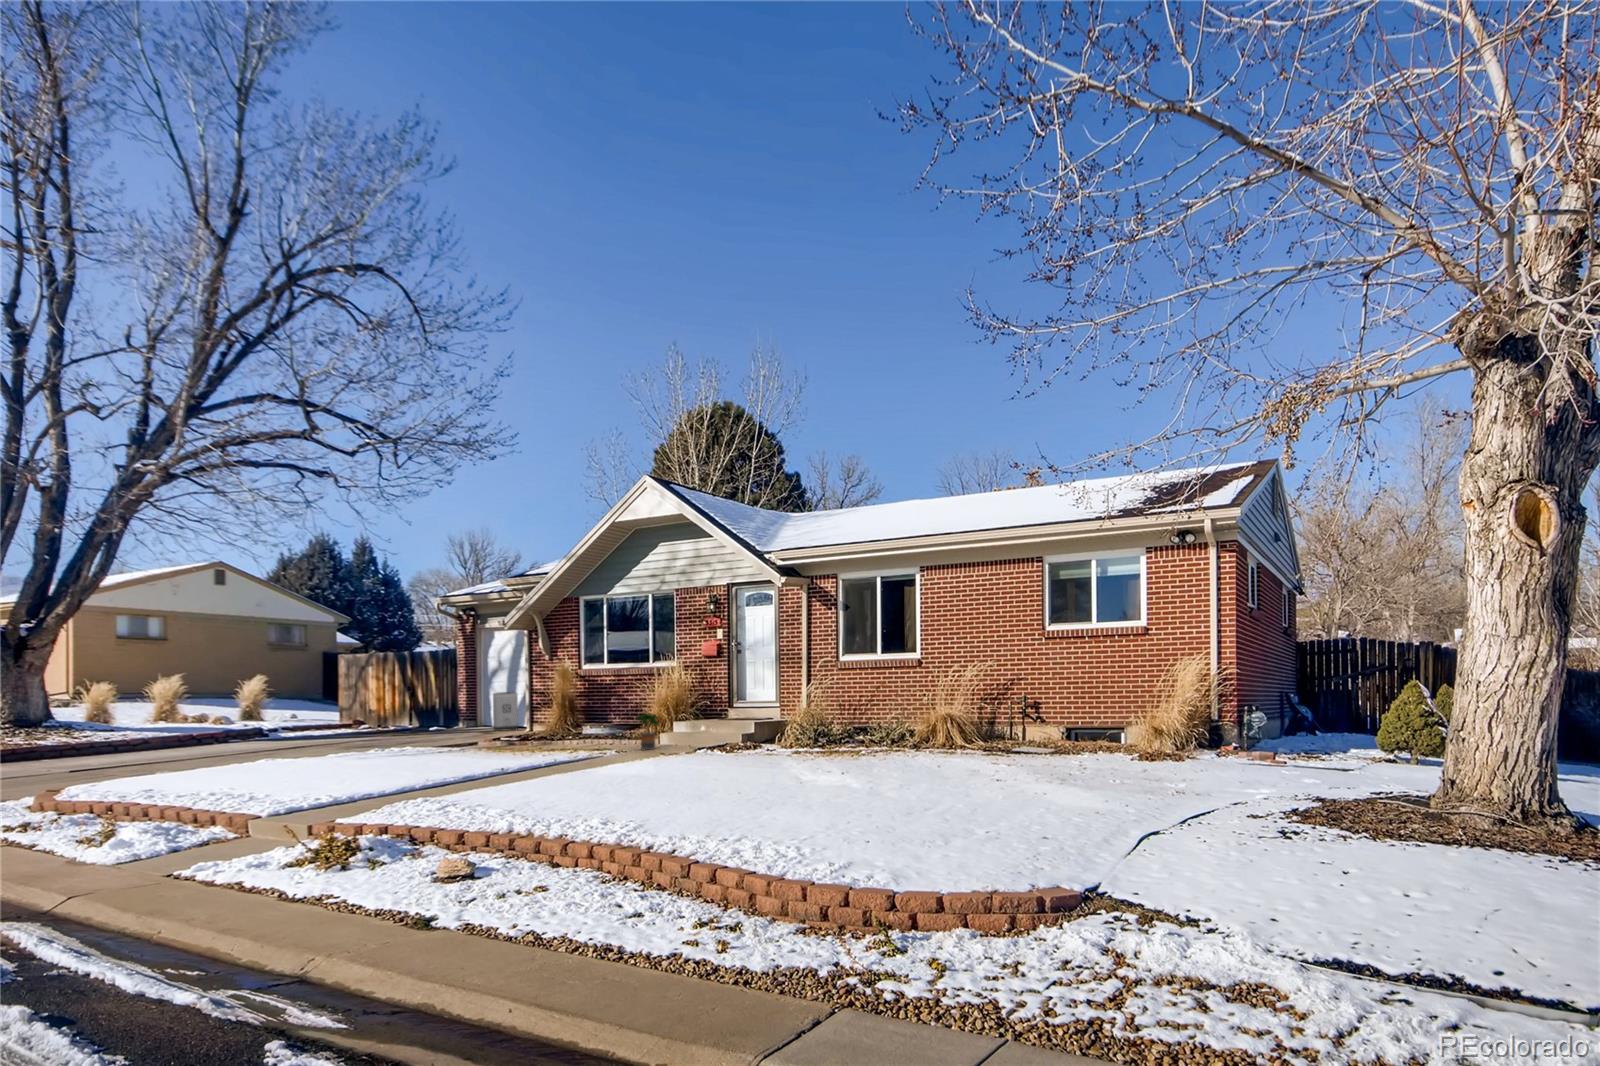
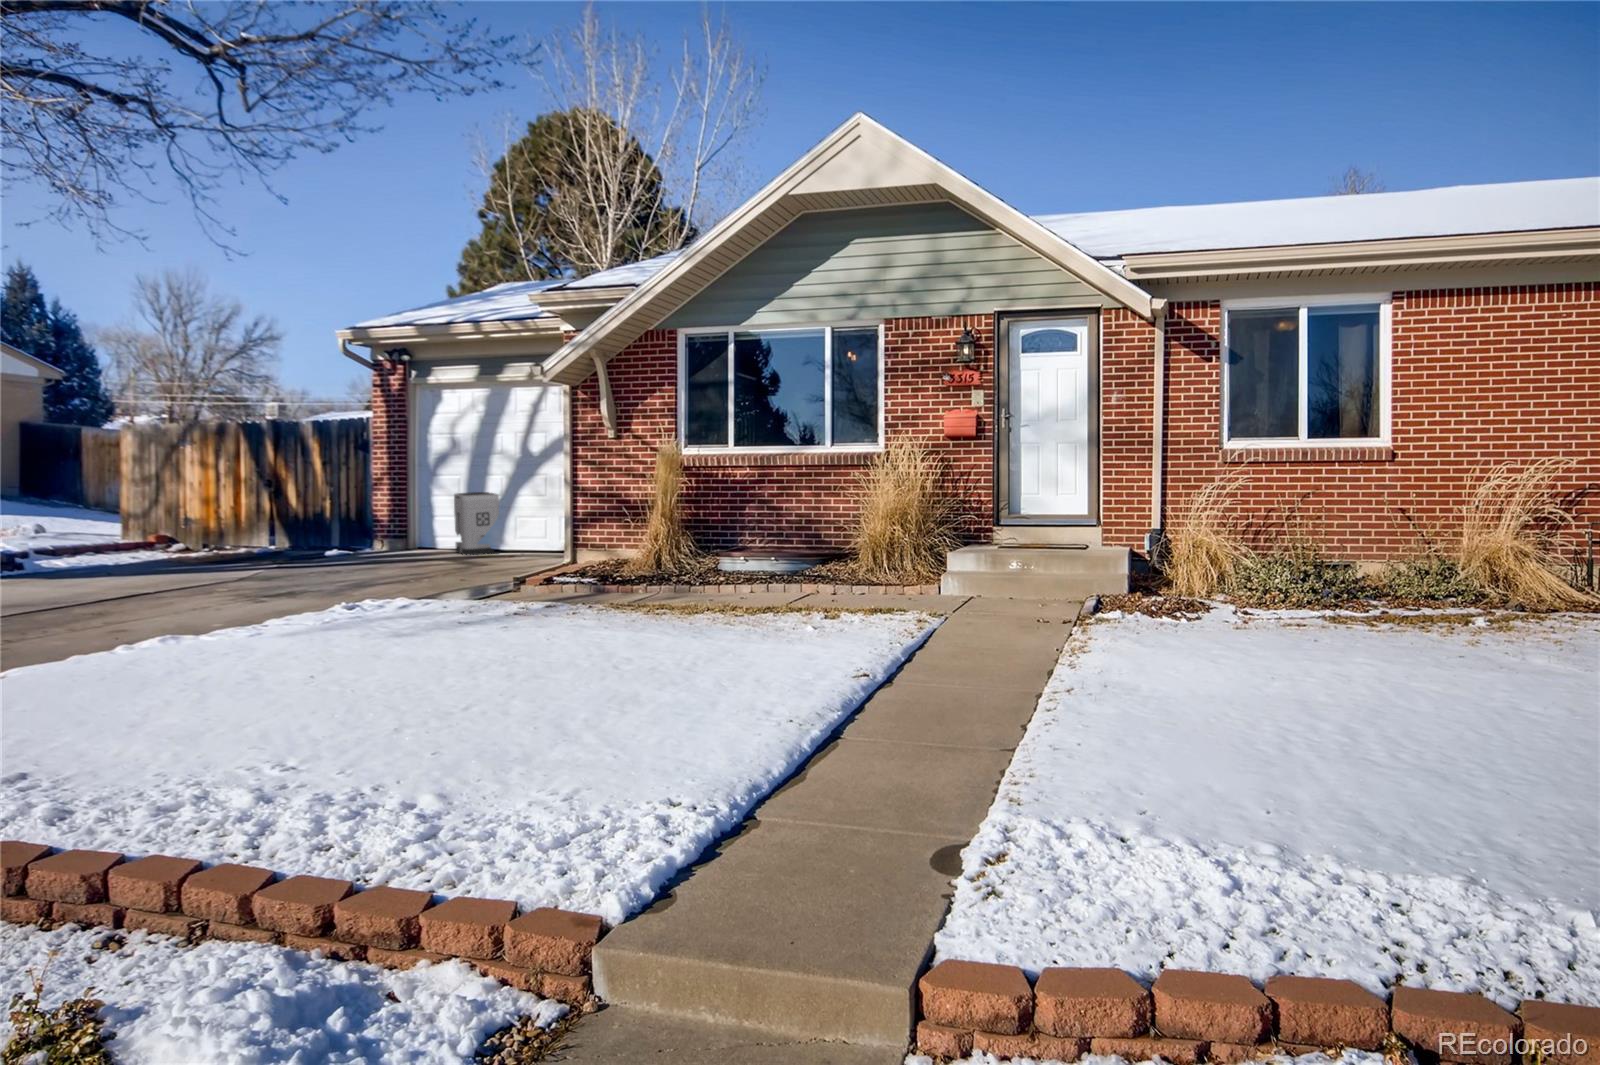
potted tree: present [638,714,660,750] -> none [969,541,1022,615]

